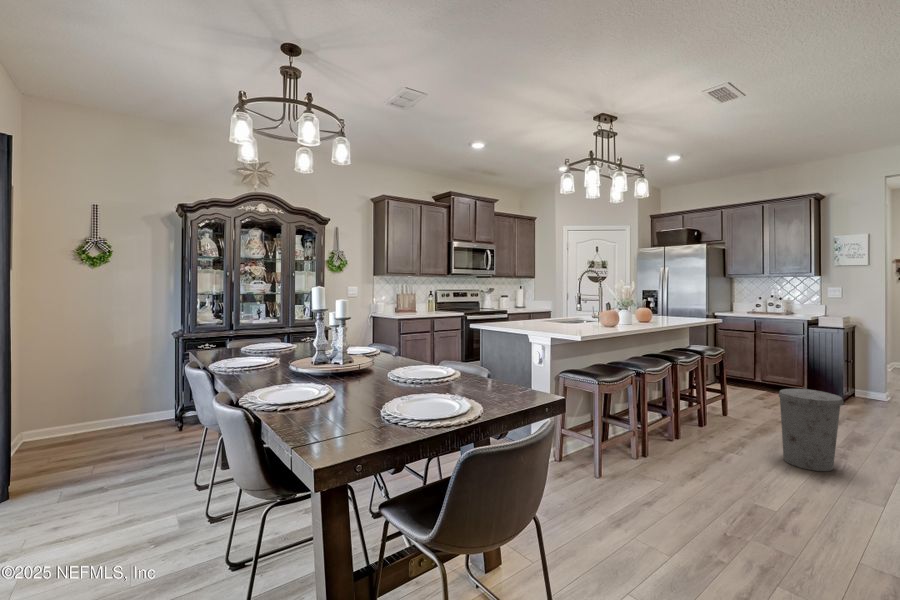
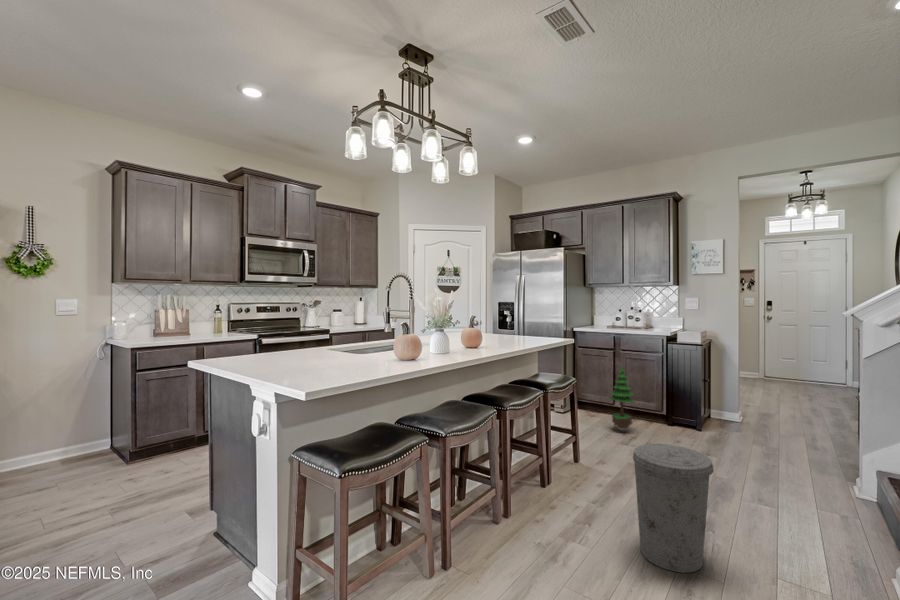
potted tree: none [751,344,775,399] -> present [610,367,634,431]

